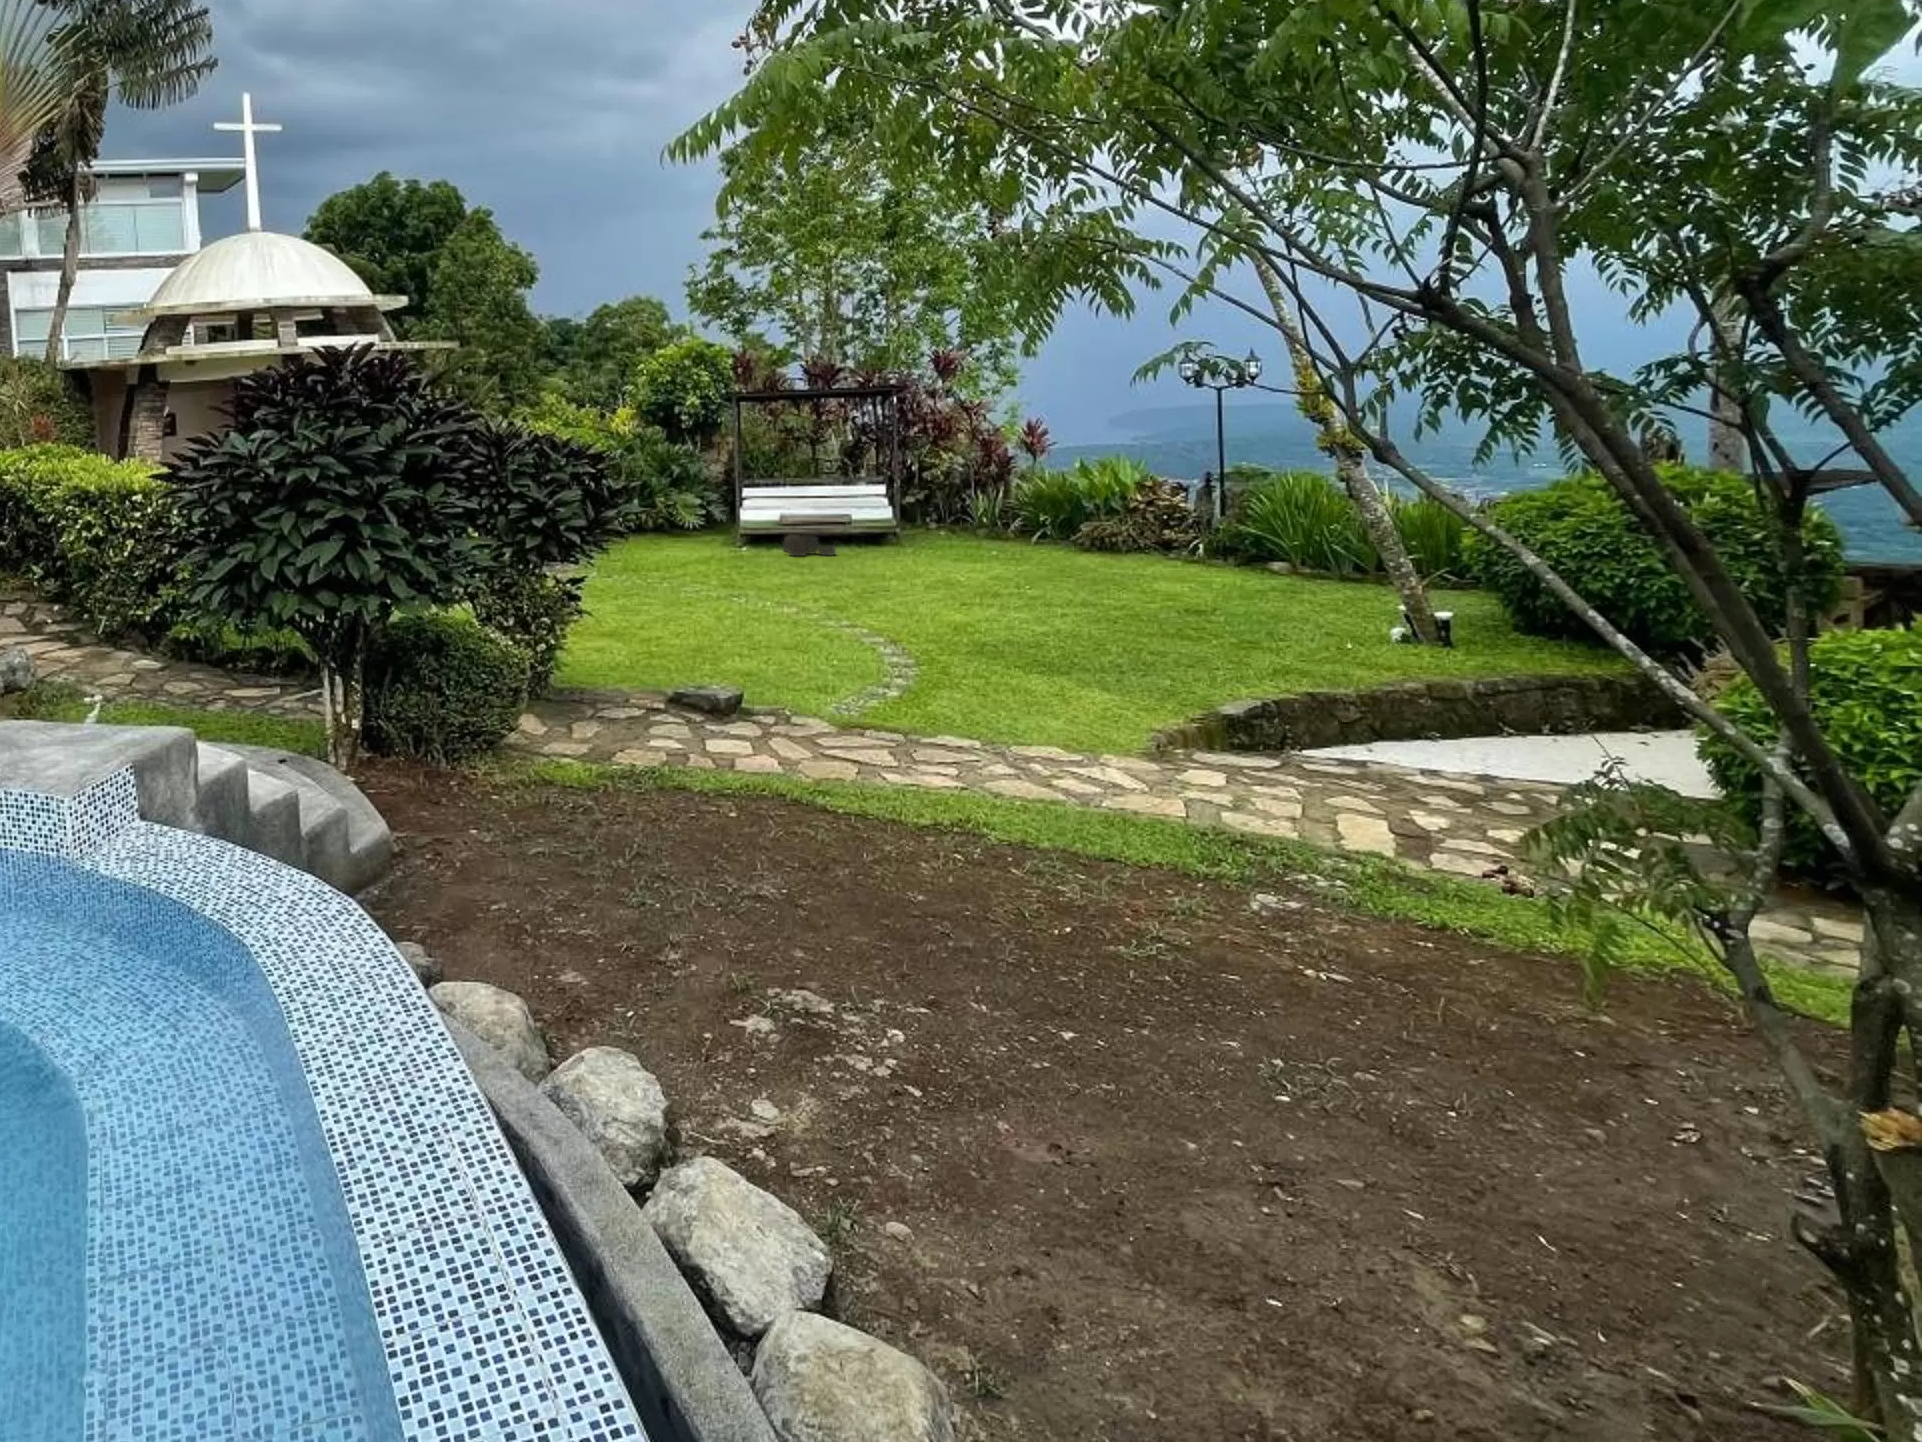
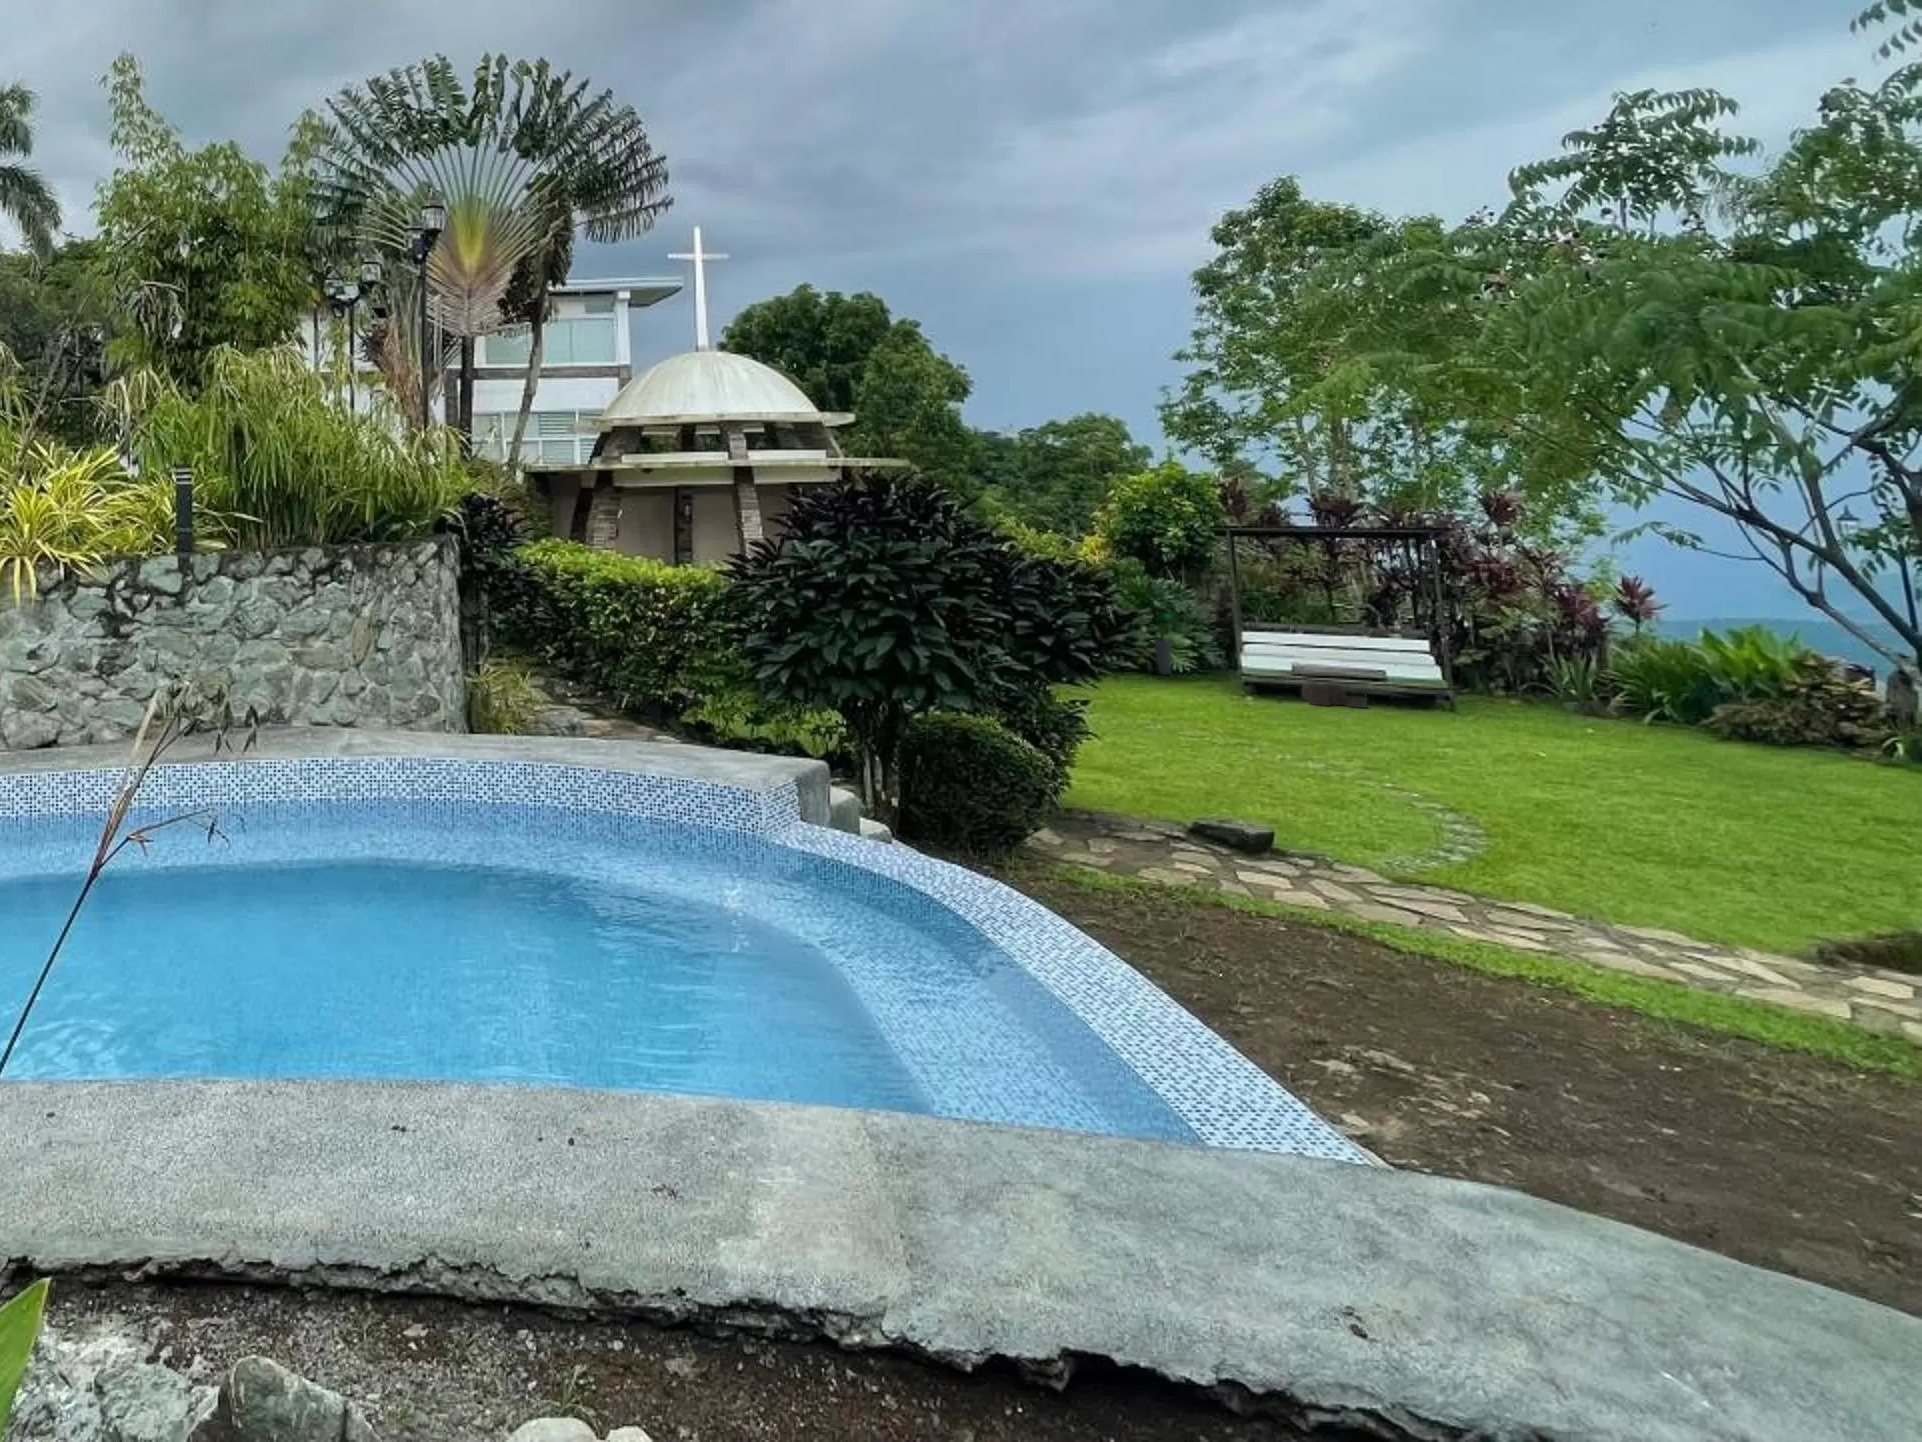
potted plant: none [651,464,684,536] -> present [1153,600,1174,675]

